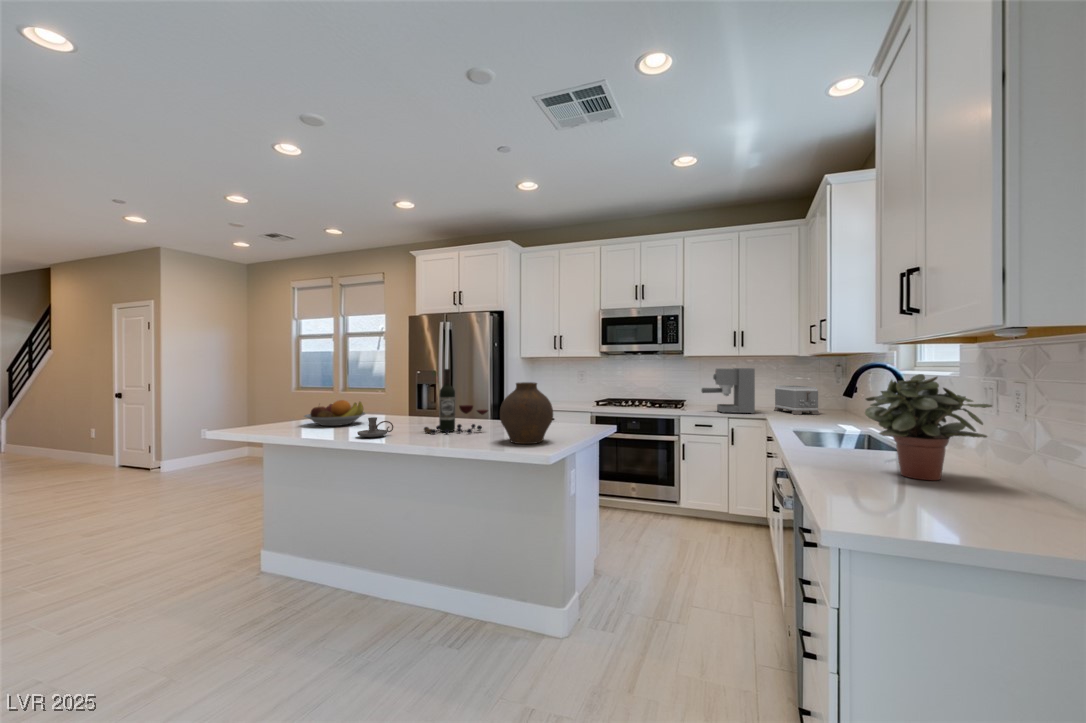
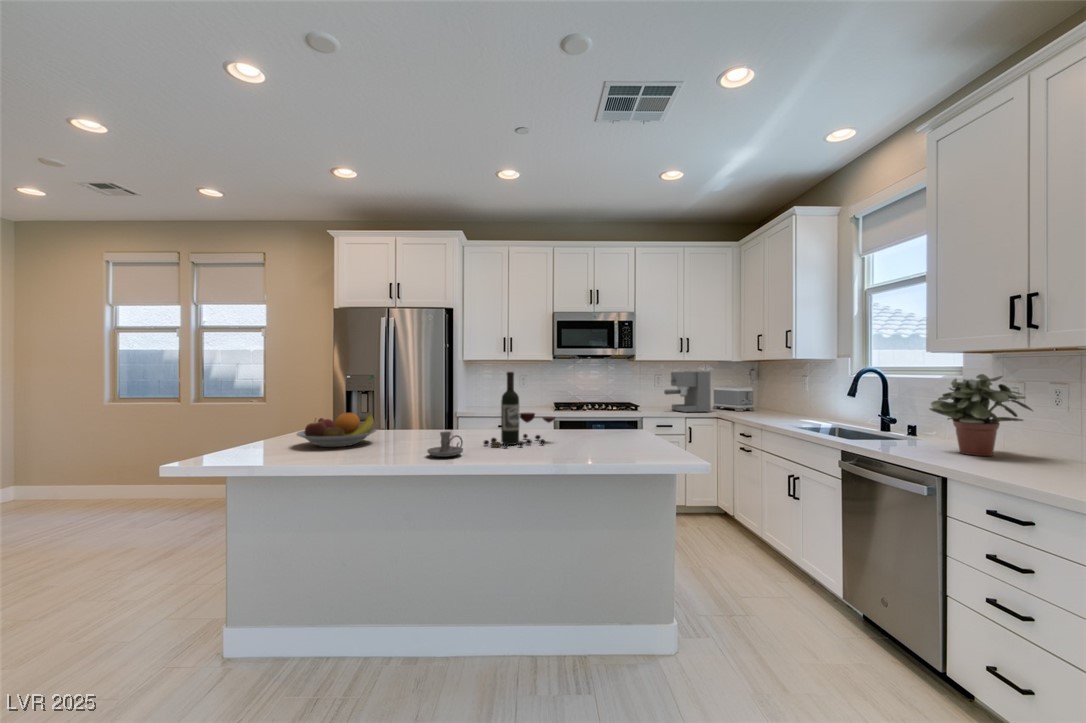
vase: present [500,382,553,444] -> none [601,386,659,451]

